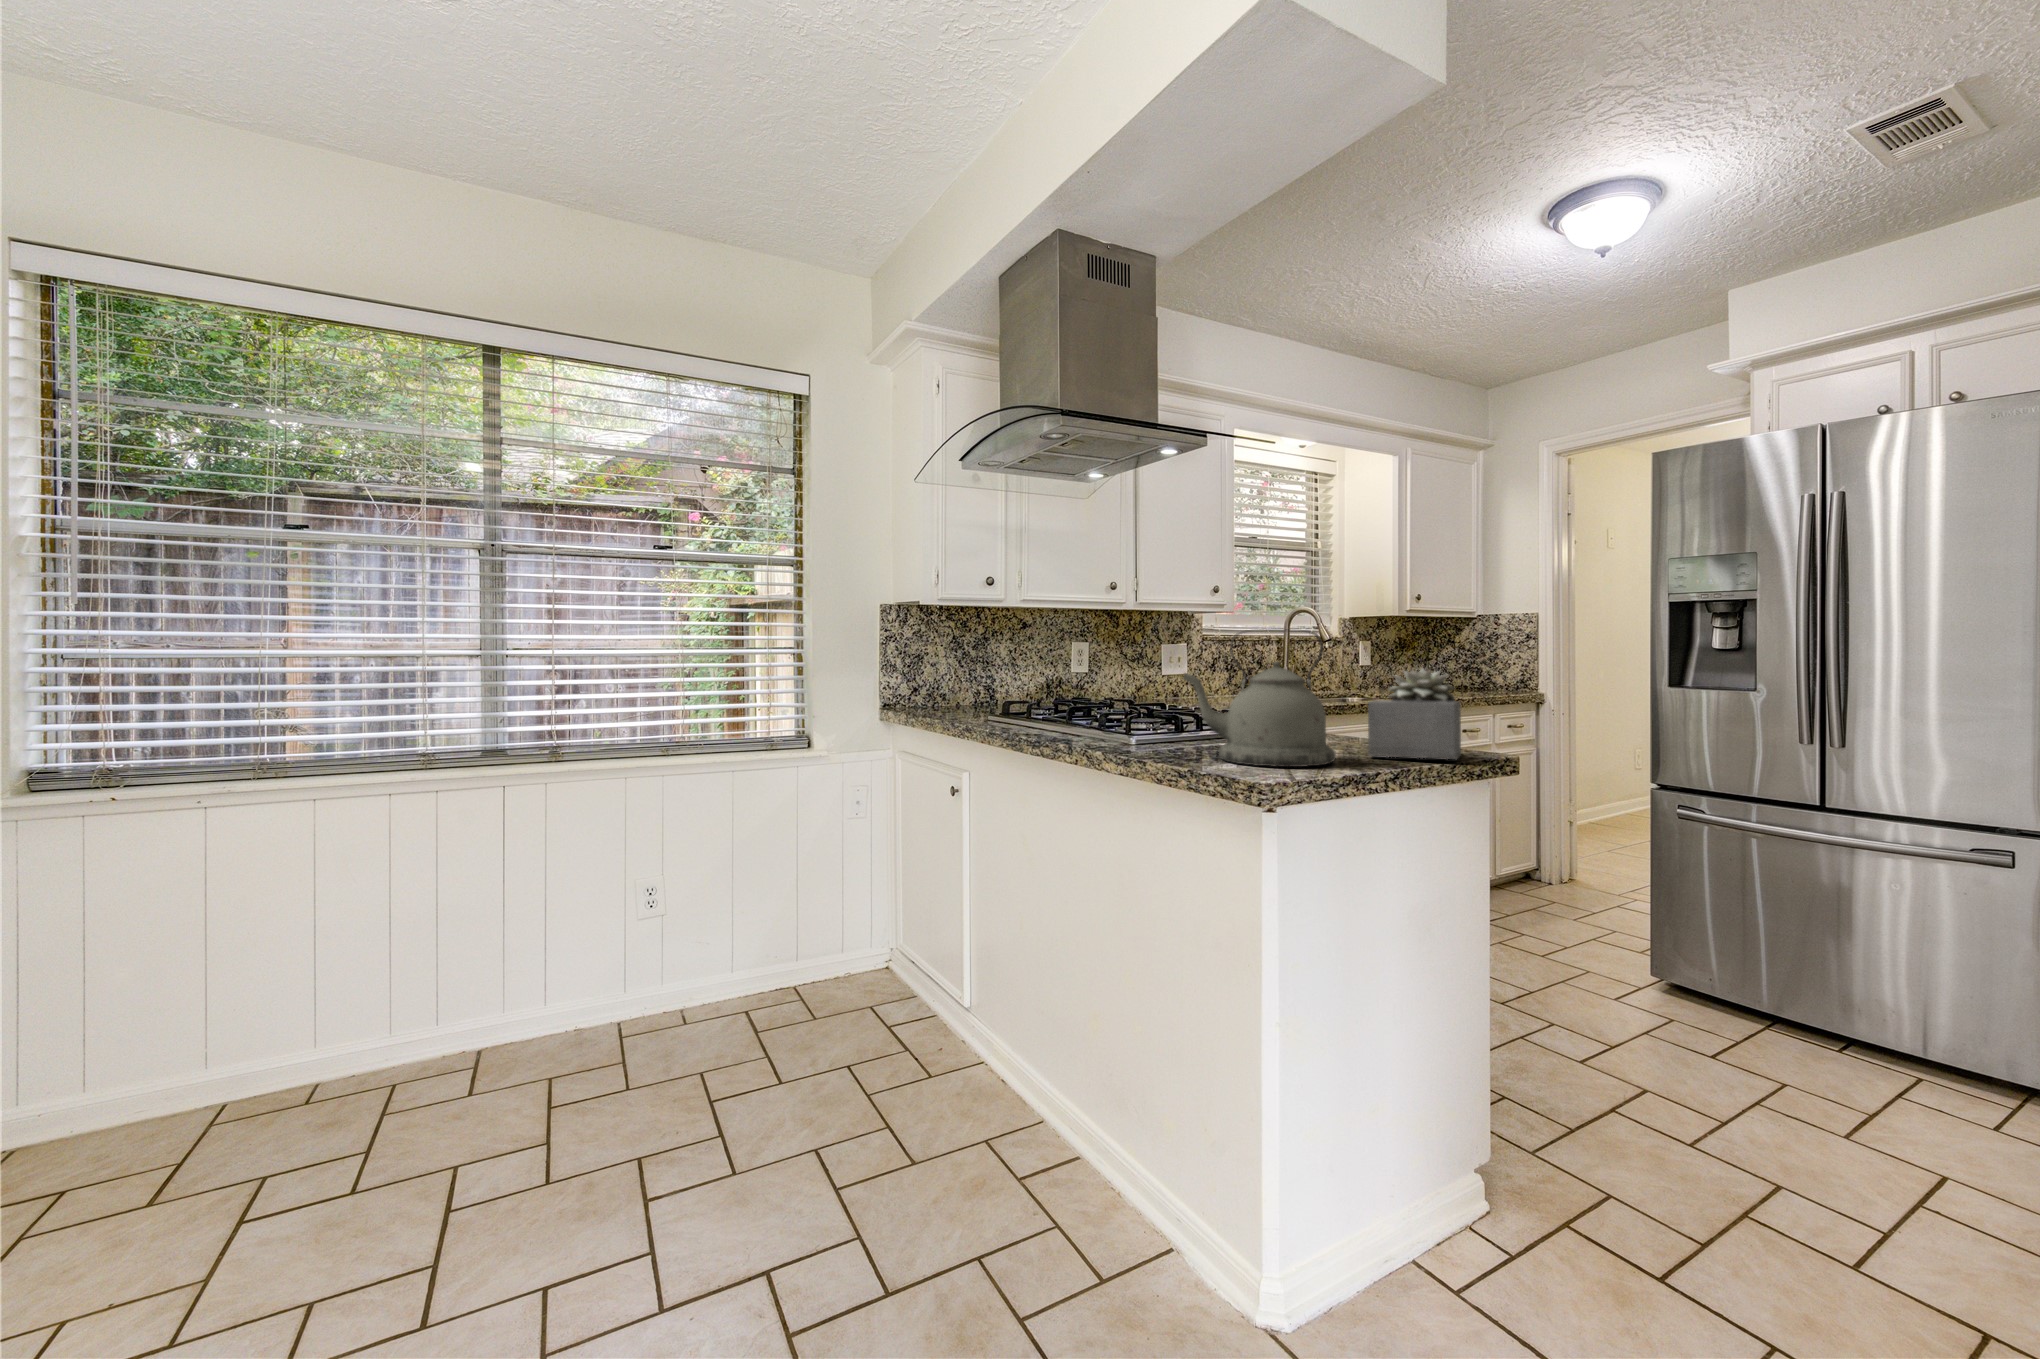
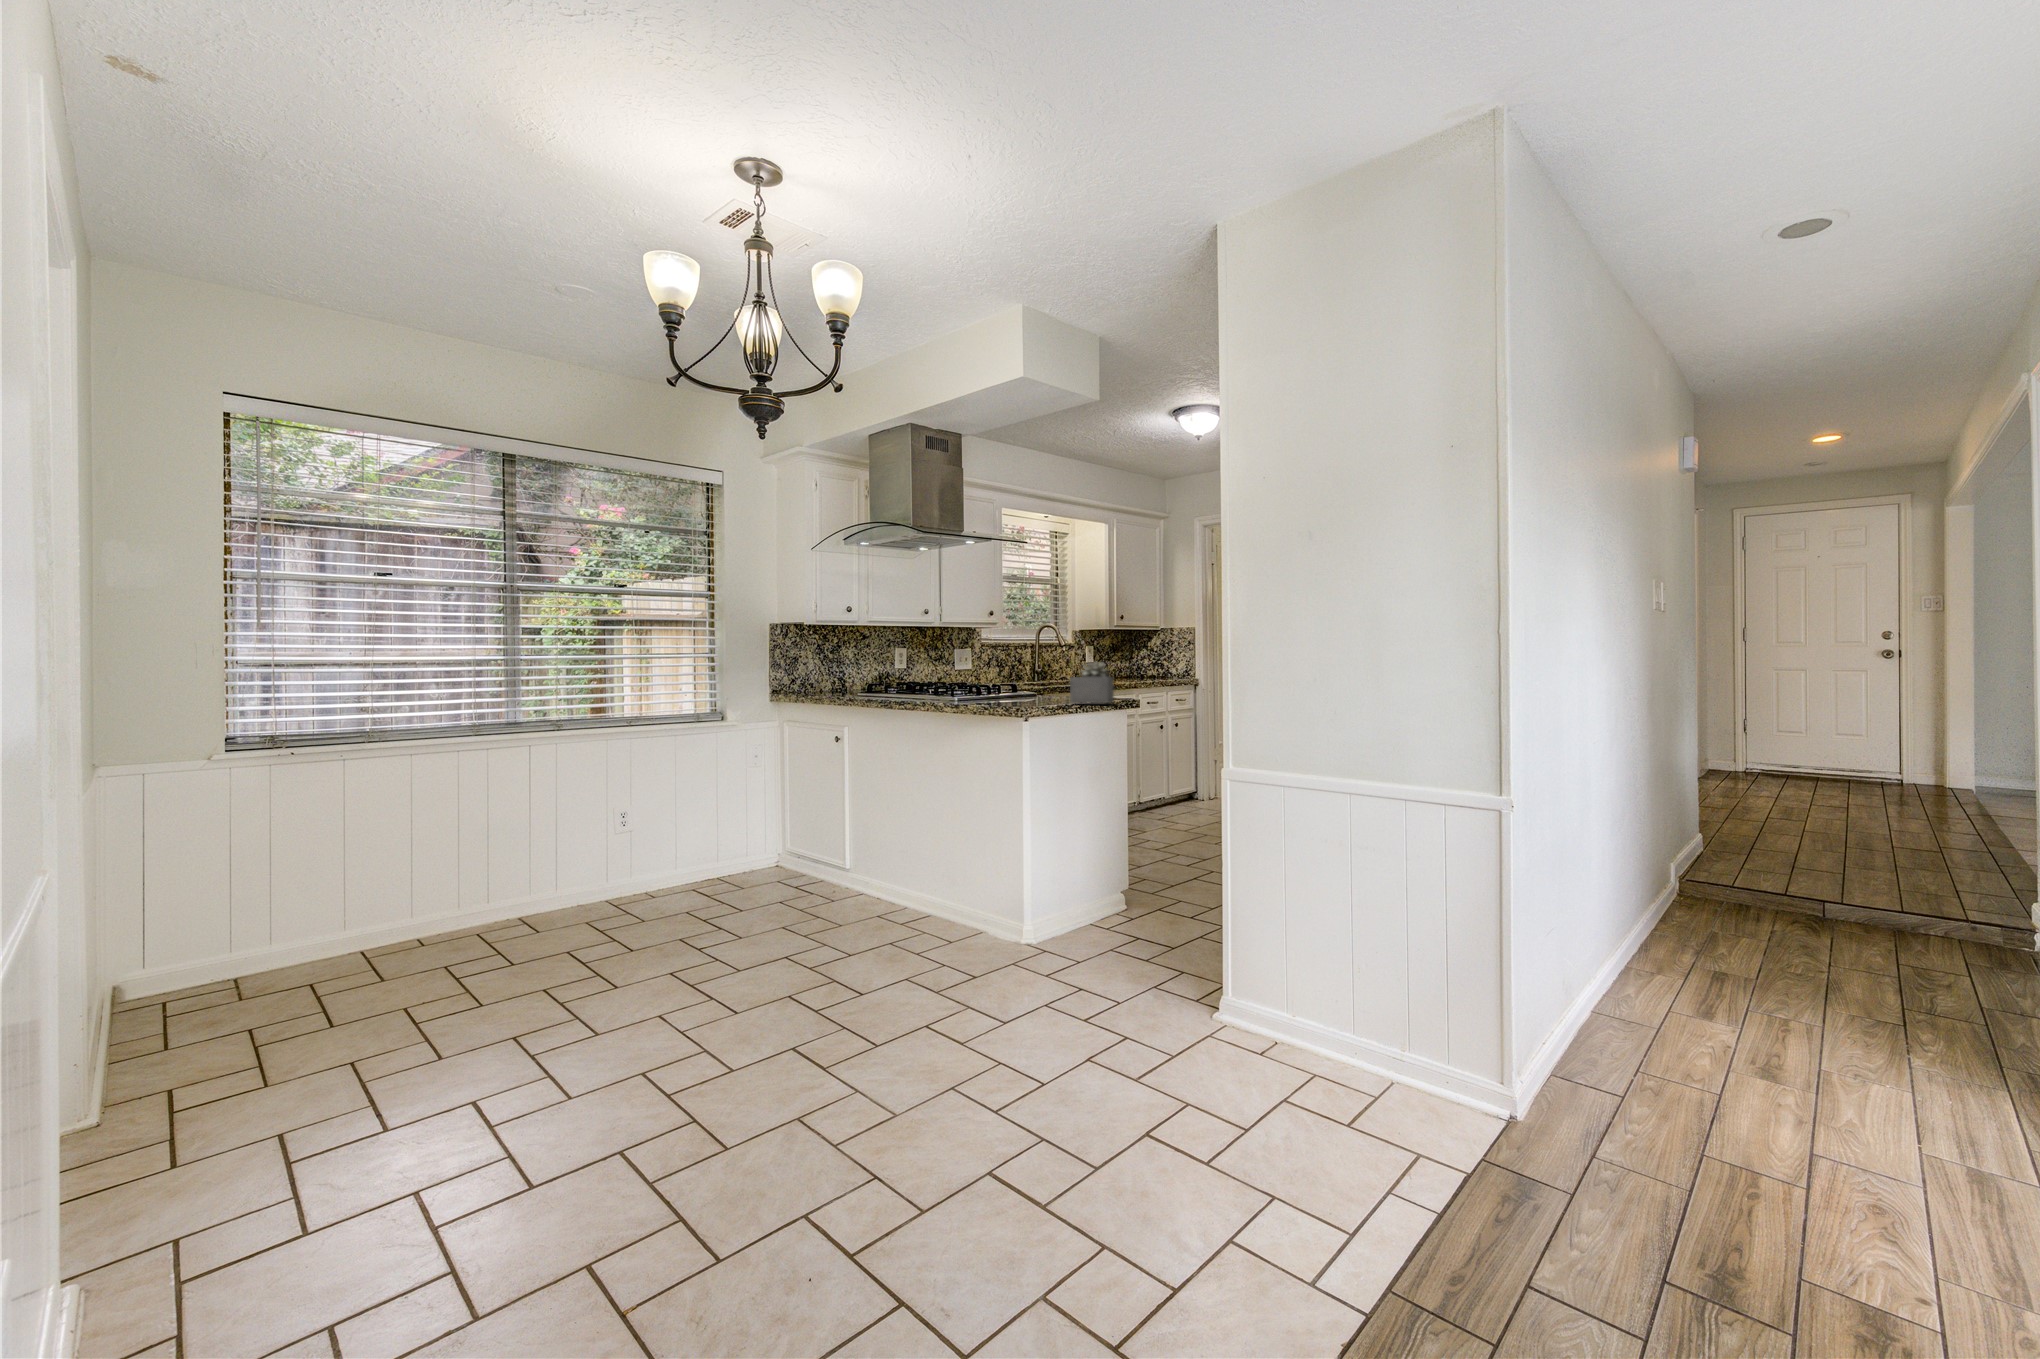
kettle: present [1182,629,1336,767] -> none [982,643,1054,707]

